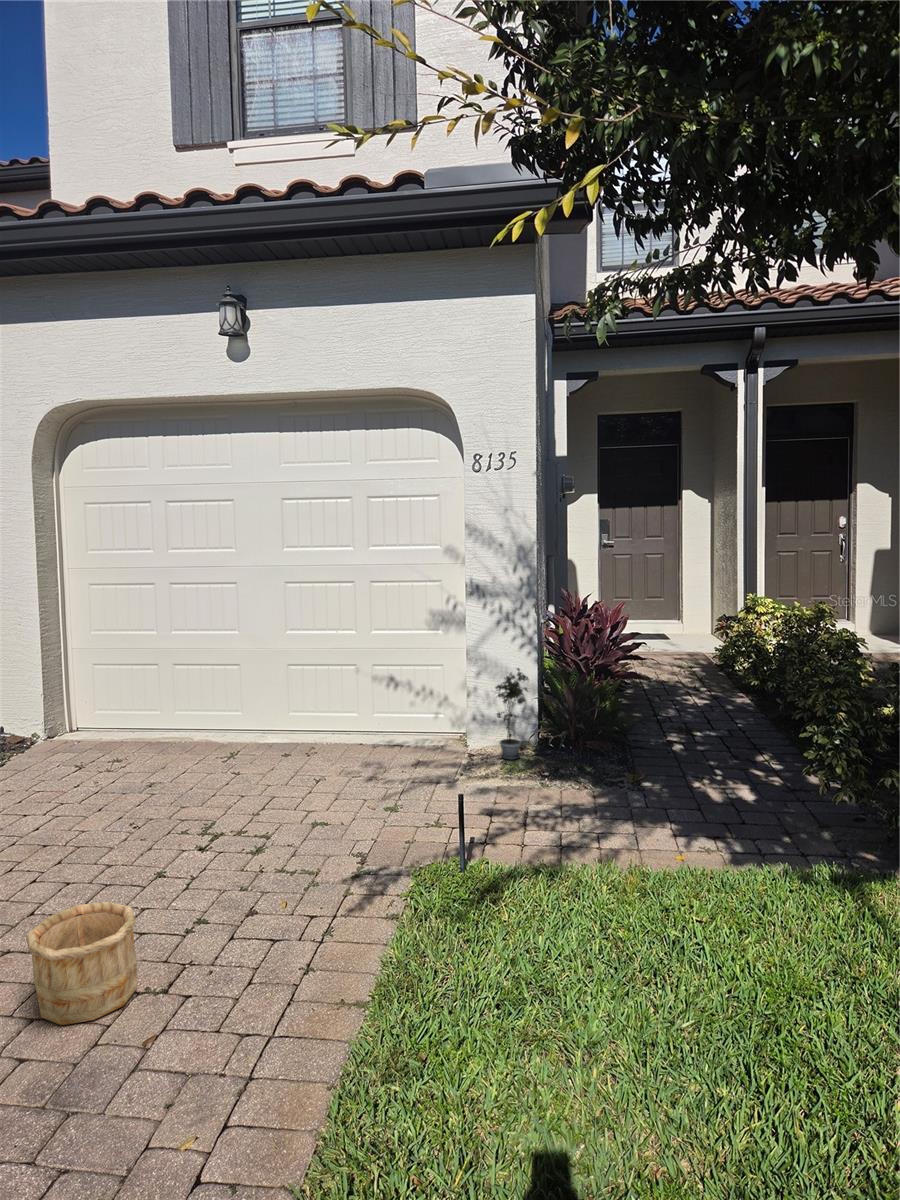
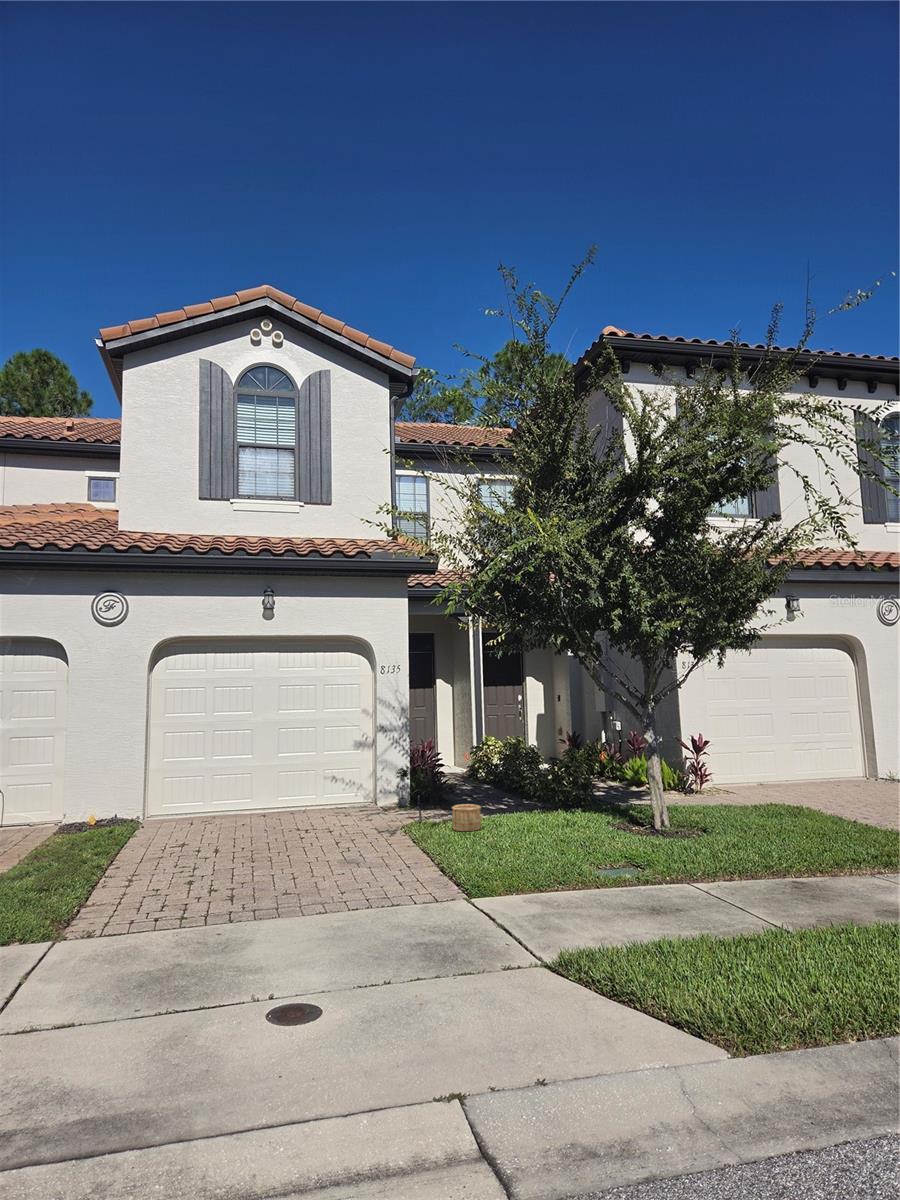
wooden bucket: present [26,902,137,1025] -> present [452,804,481,831]

